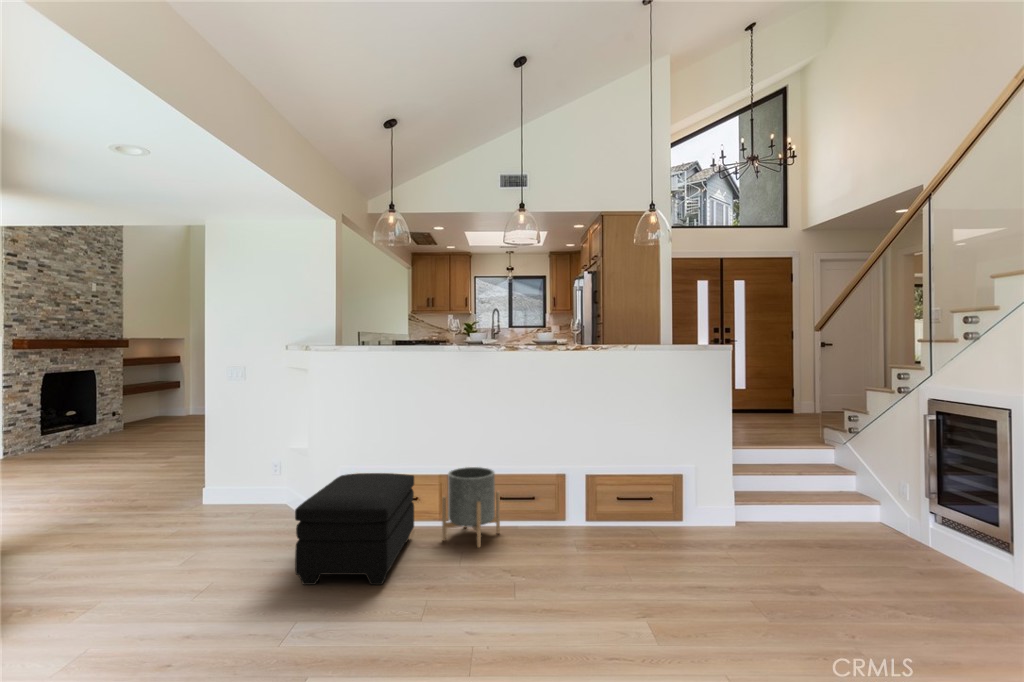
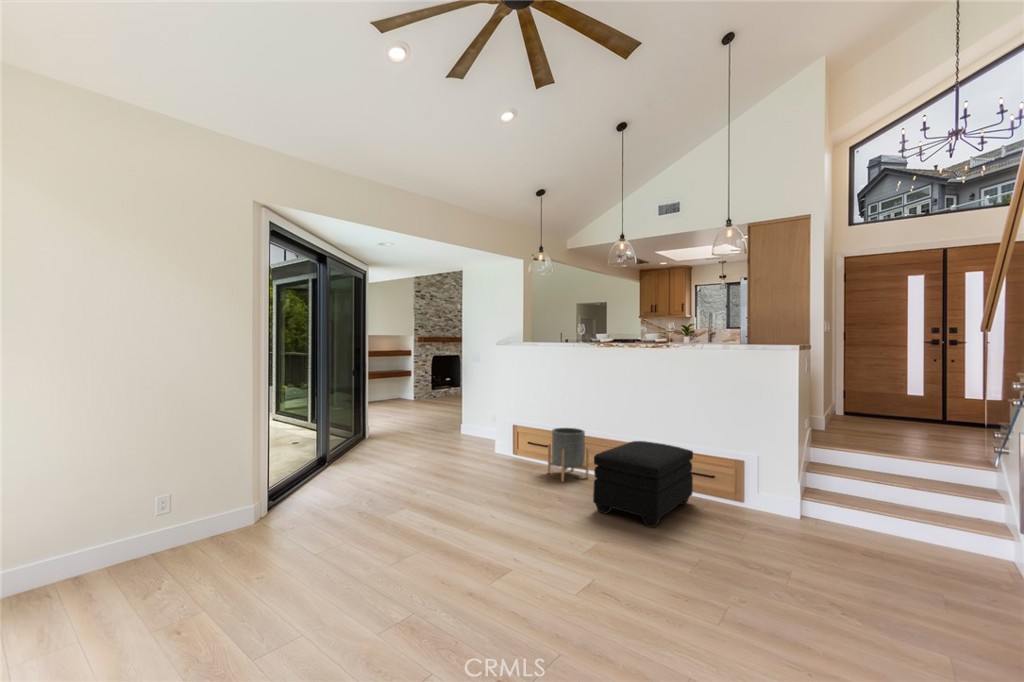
ottoman: present [295,473,414,585] -> present [593,441,693,528]

